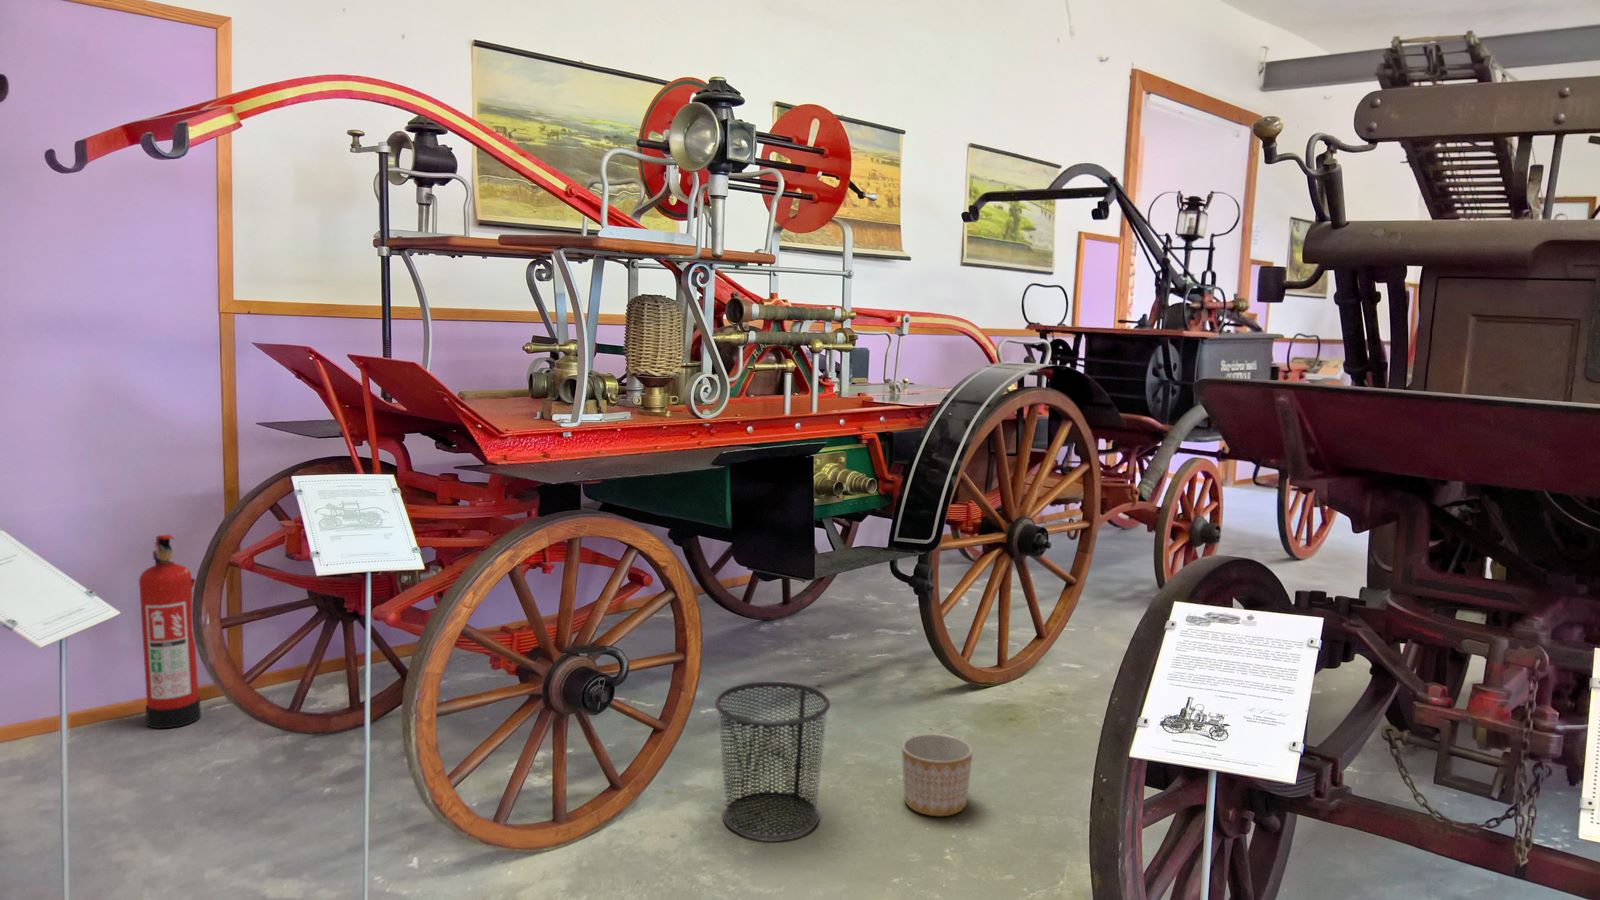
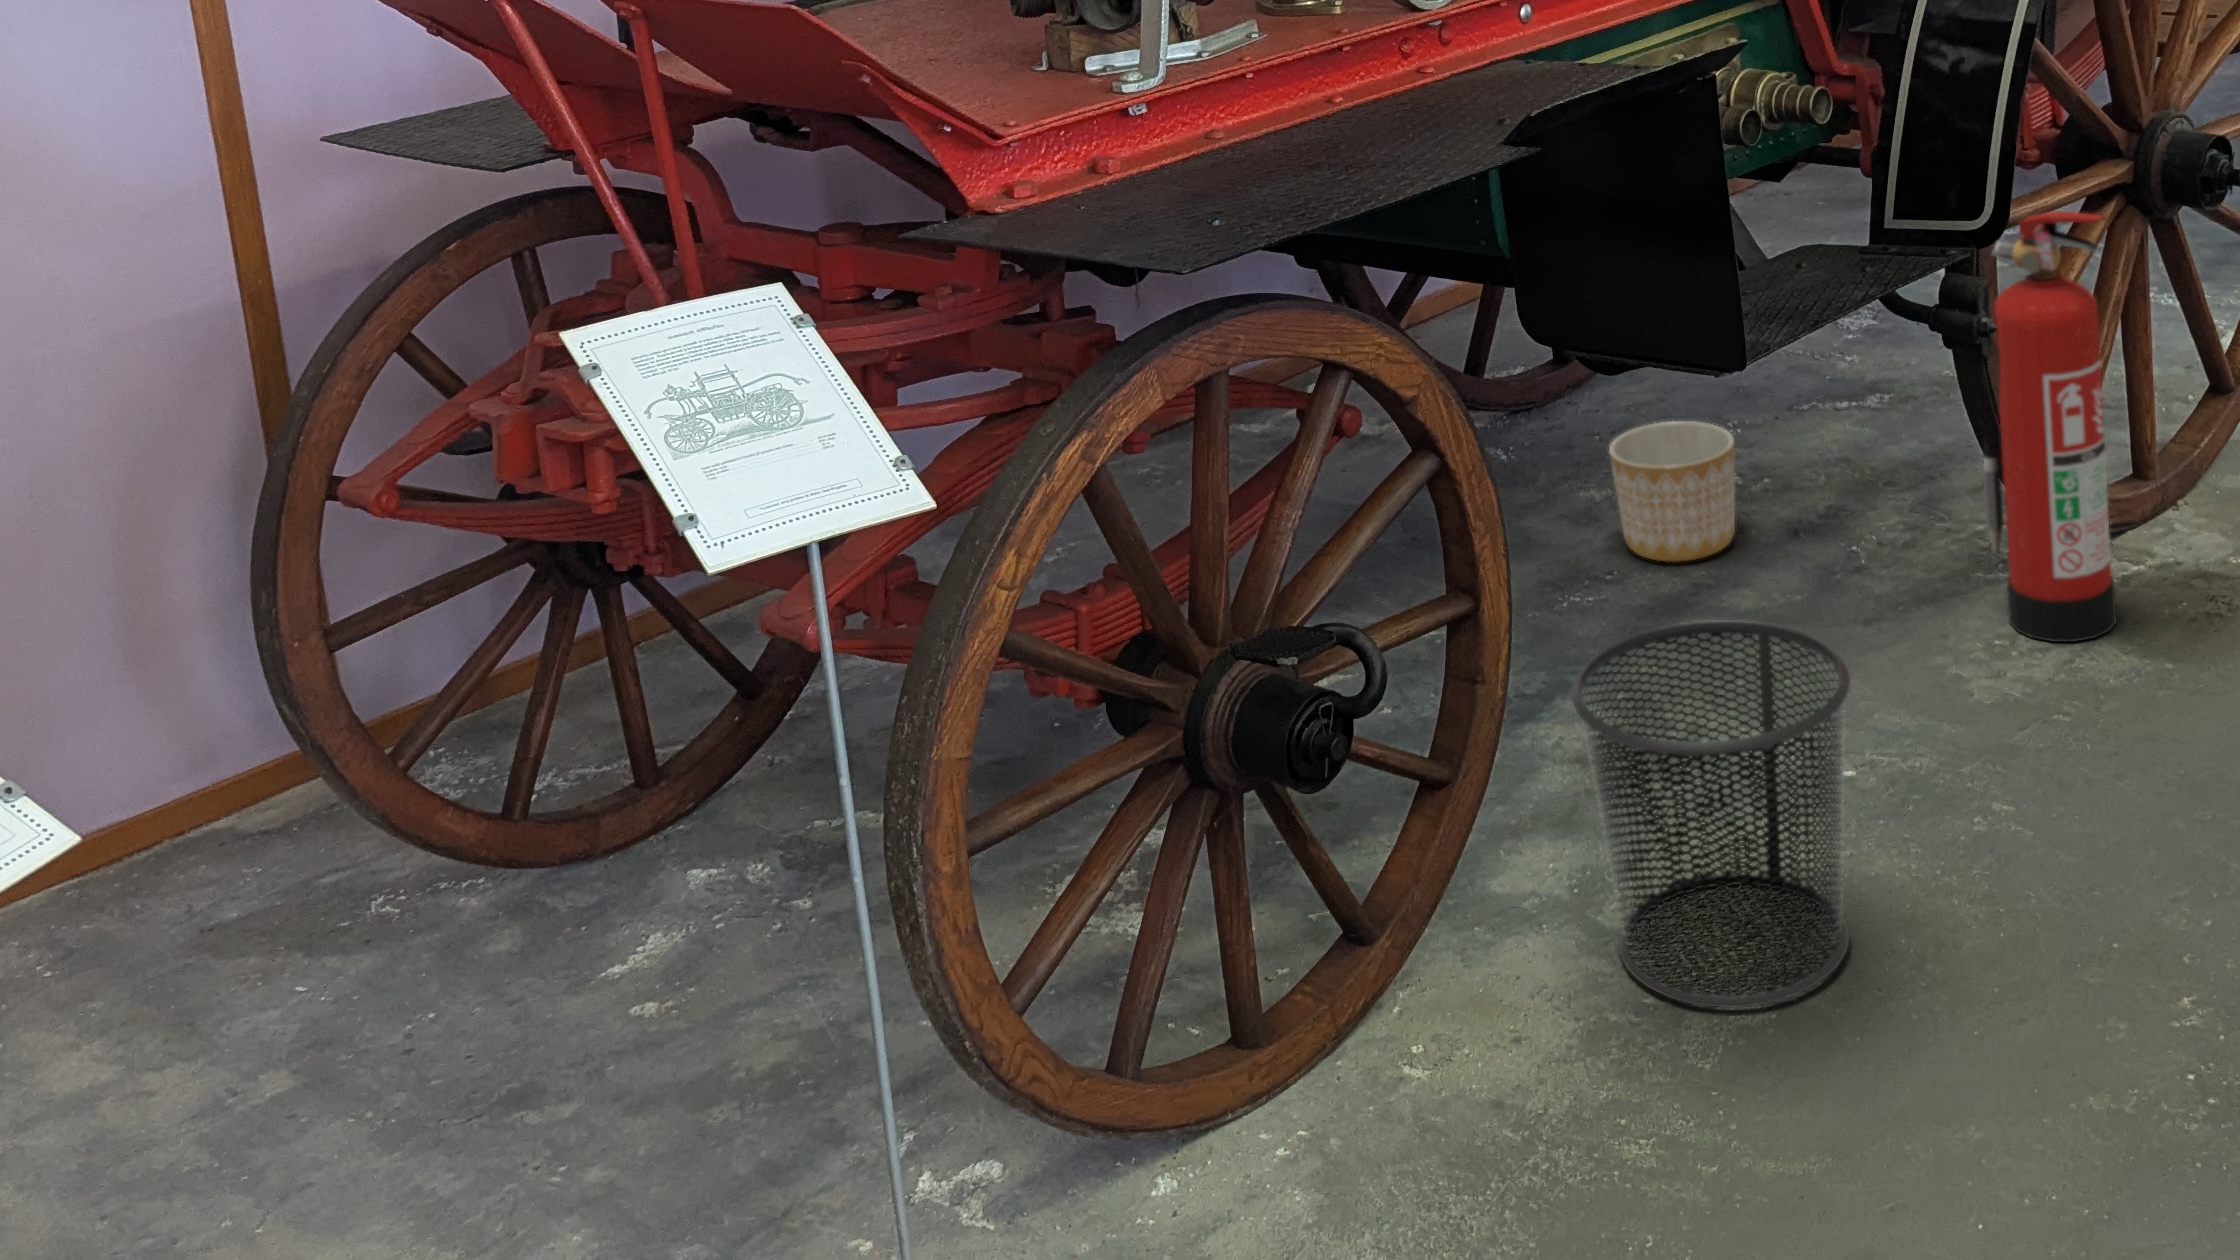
fire extinguisher: present [139,535,201,728] -> present [1984,211,2116,642]
planter: present [902,733,973,816] -> present [1609,421,1735,562]

